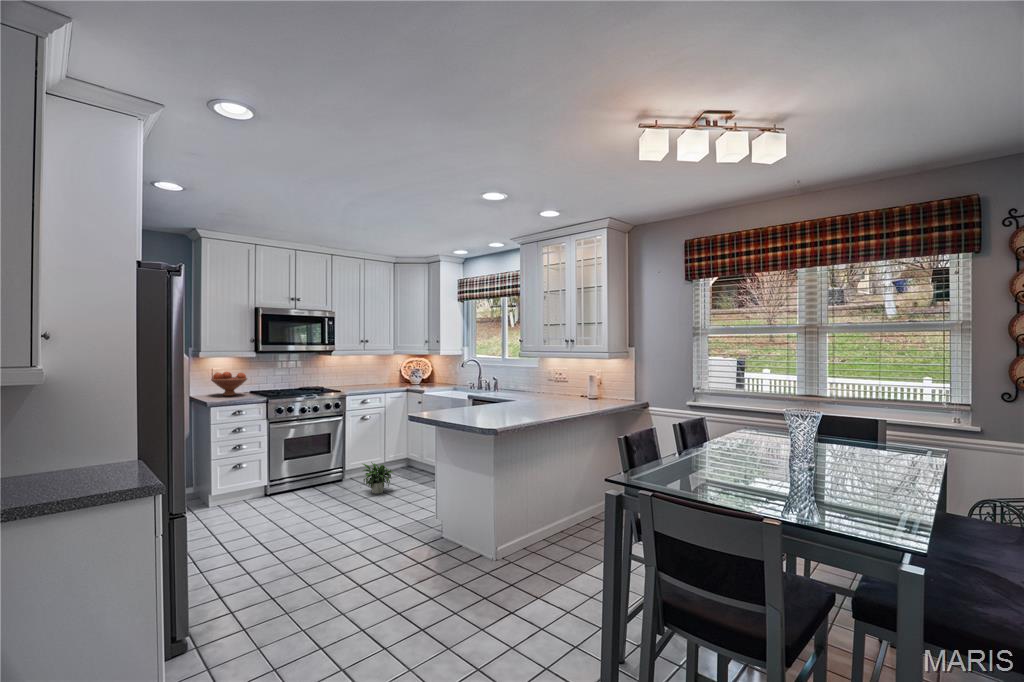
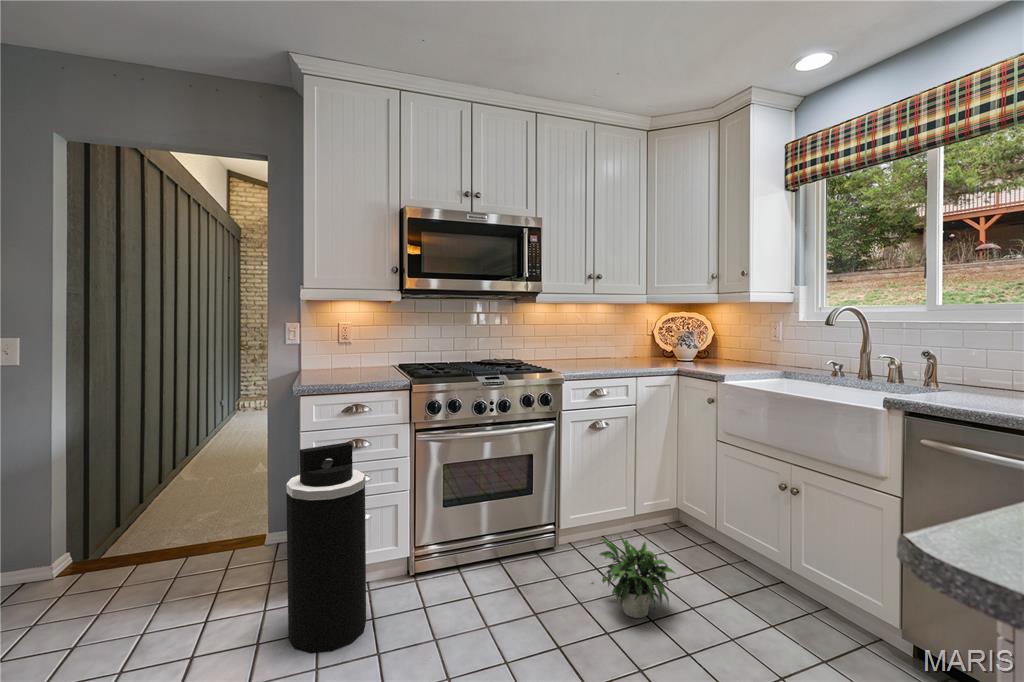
fruit bowl: present [211,372,247,396] -> none [319,326,383,371]
trash can: none [214,427,251,518] -> present [286,442,366,653]

